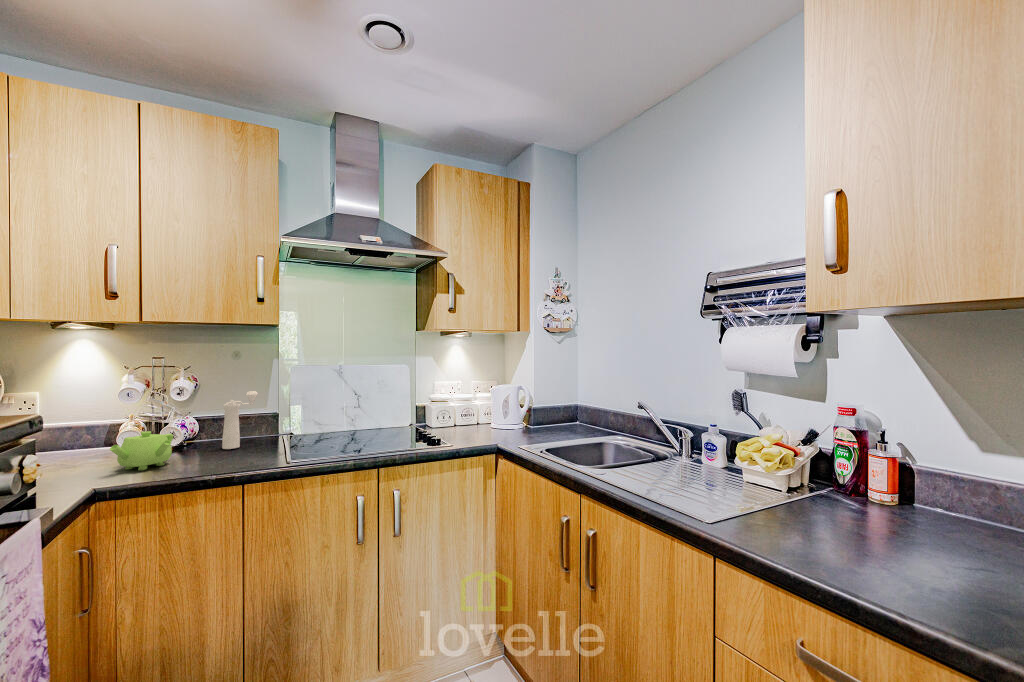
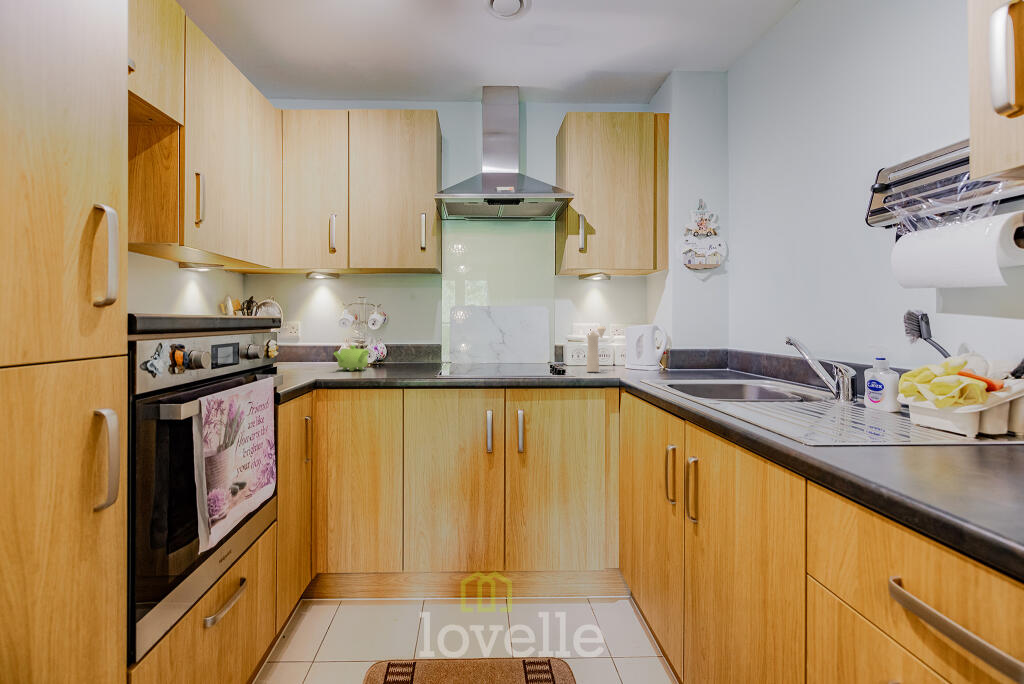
pepper mill: present [222,391,258,449] -> present [587,326,606,372]

